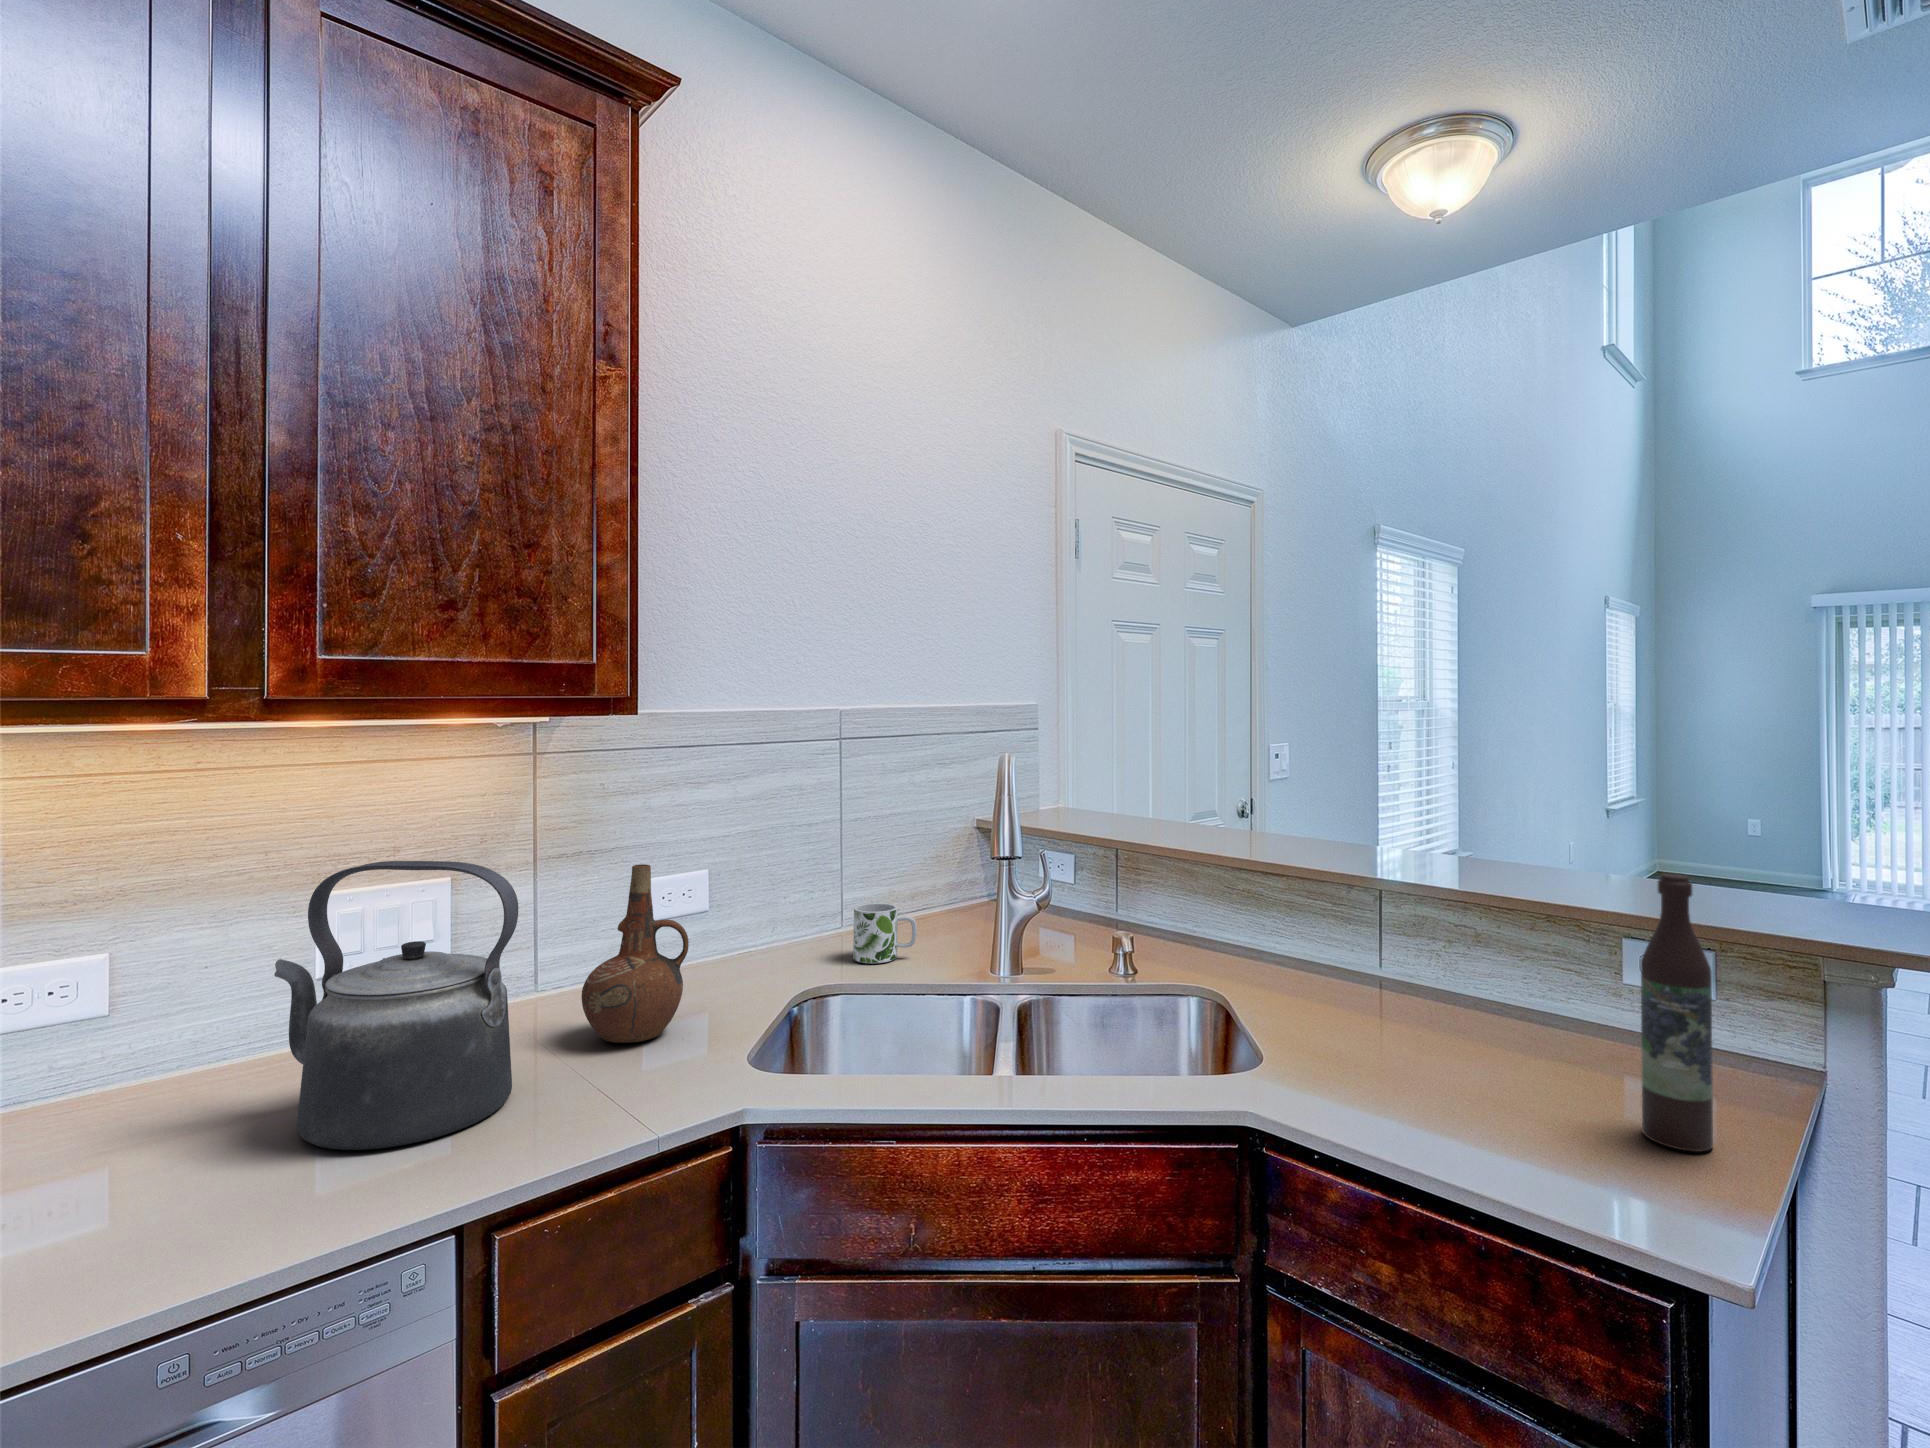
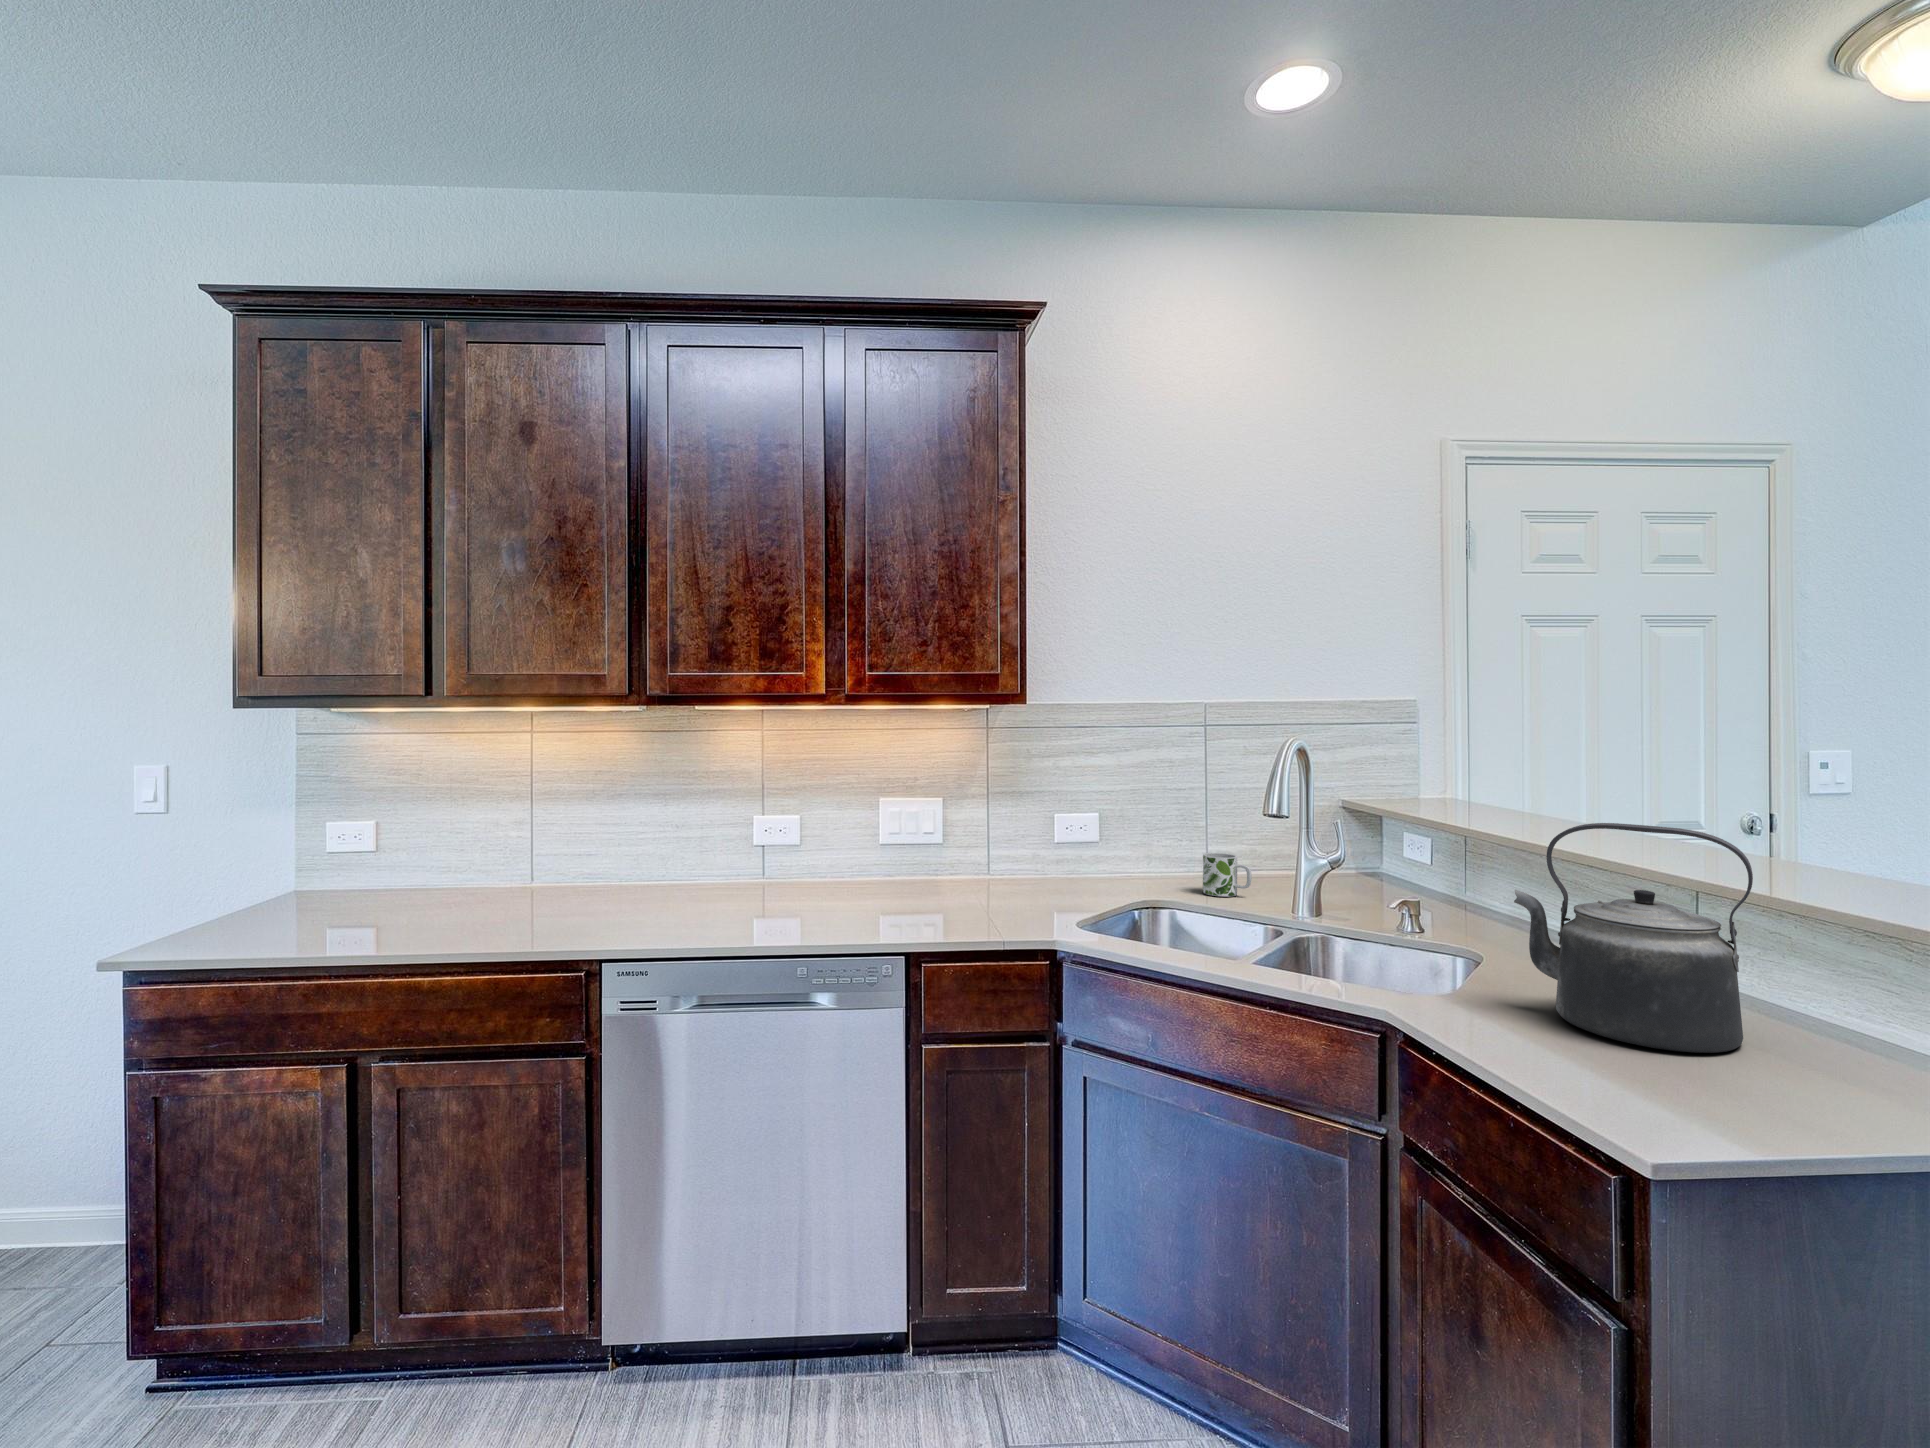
kettle: present [274,861,518,1150] -> present [1514,823,1753,1053]
ceramic pitcher: present [581,864,689,1043] -> none [999,798,1061,905]
wine bottle: present [1641,874,1713,1152] -> none [1755,855,1834,1121]

